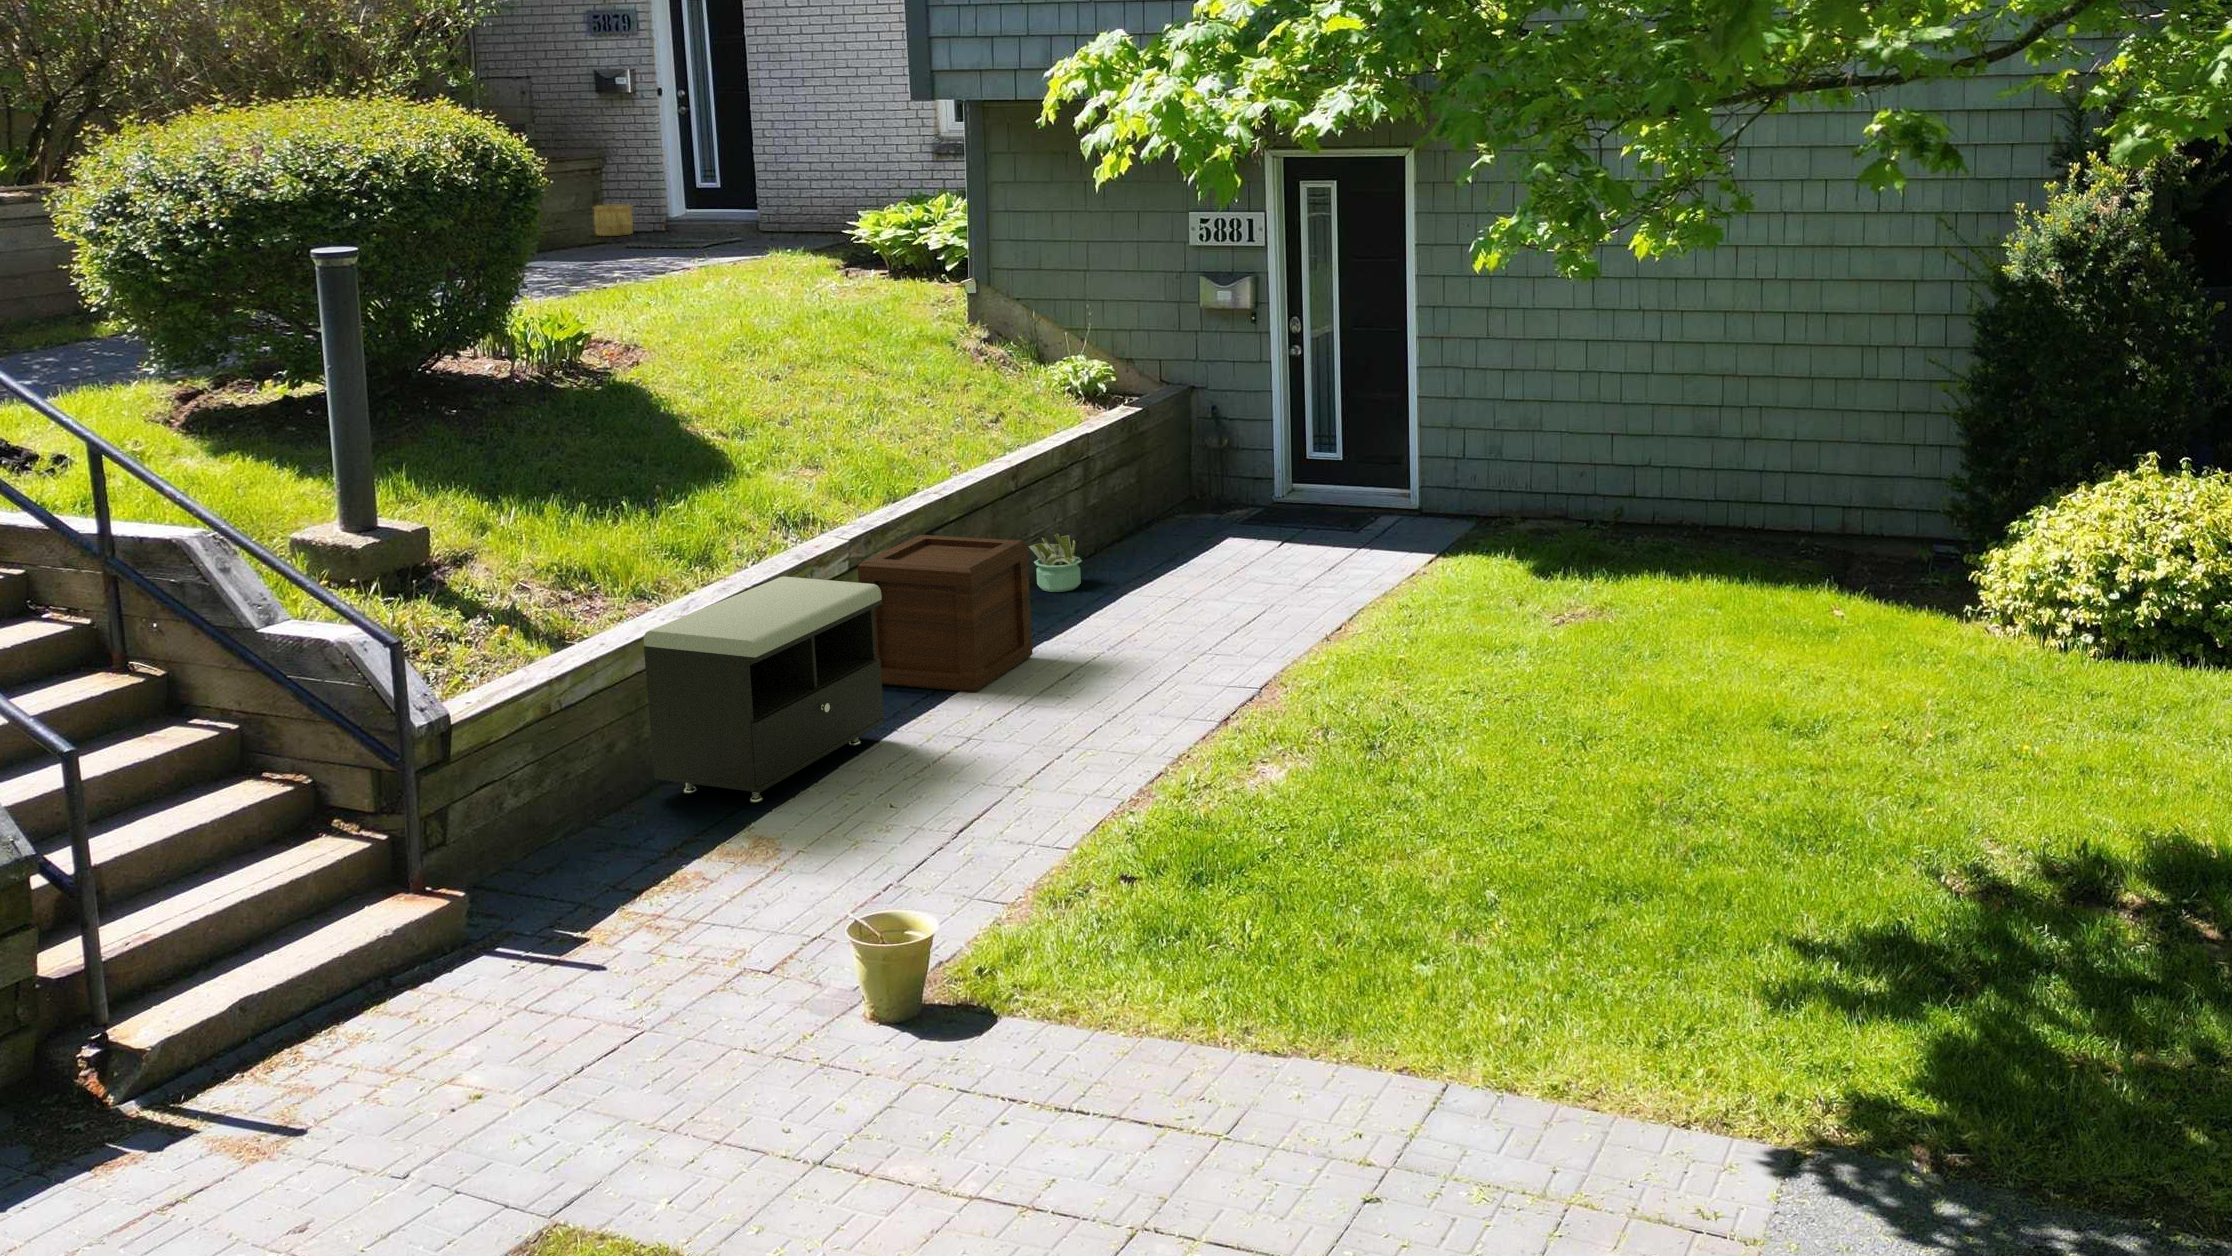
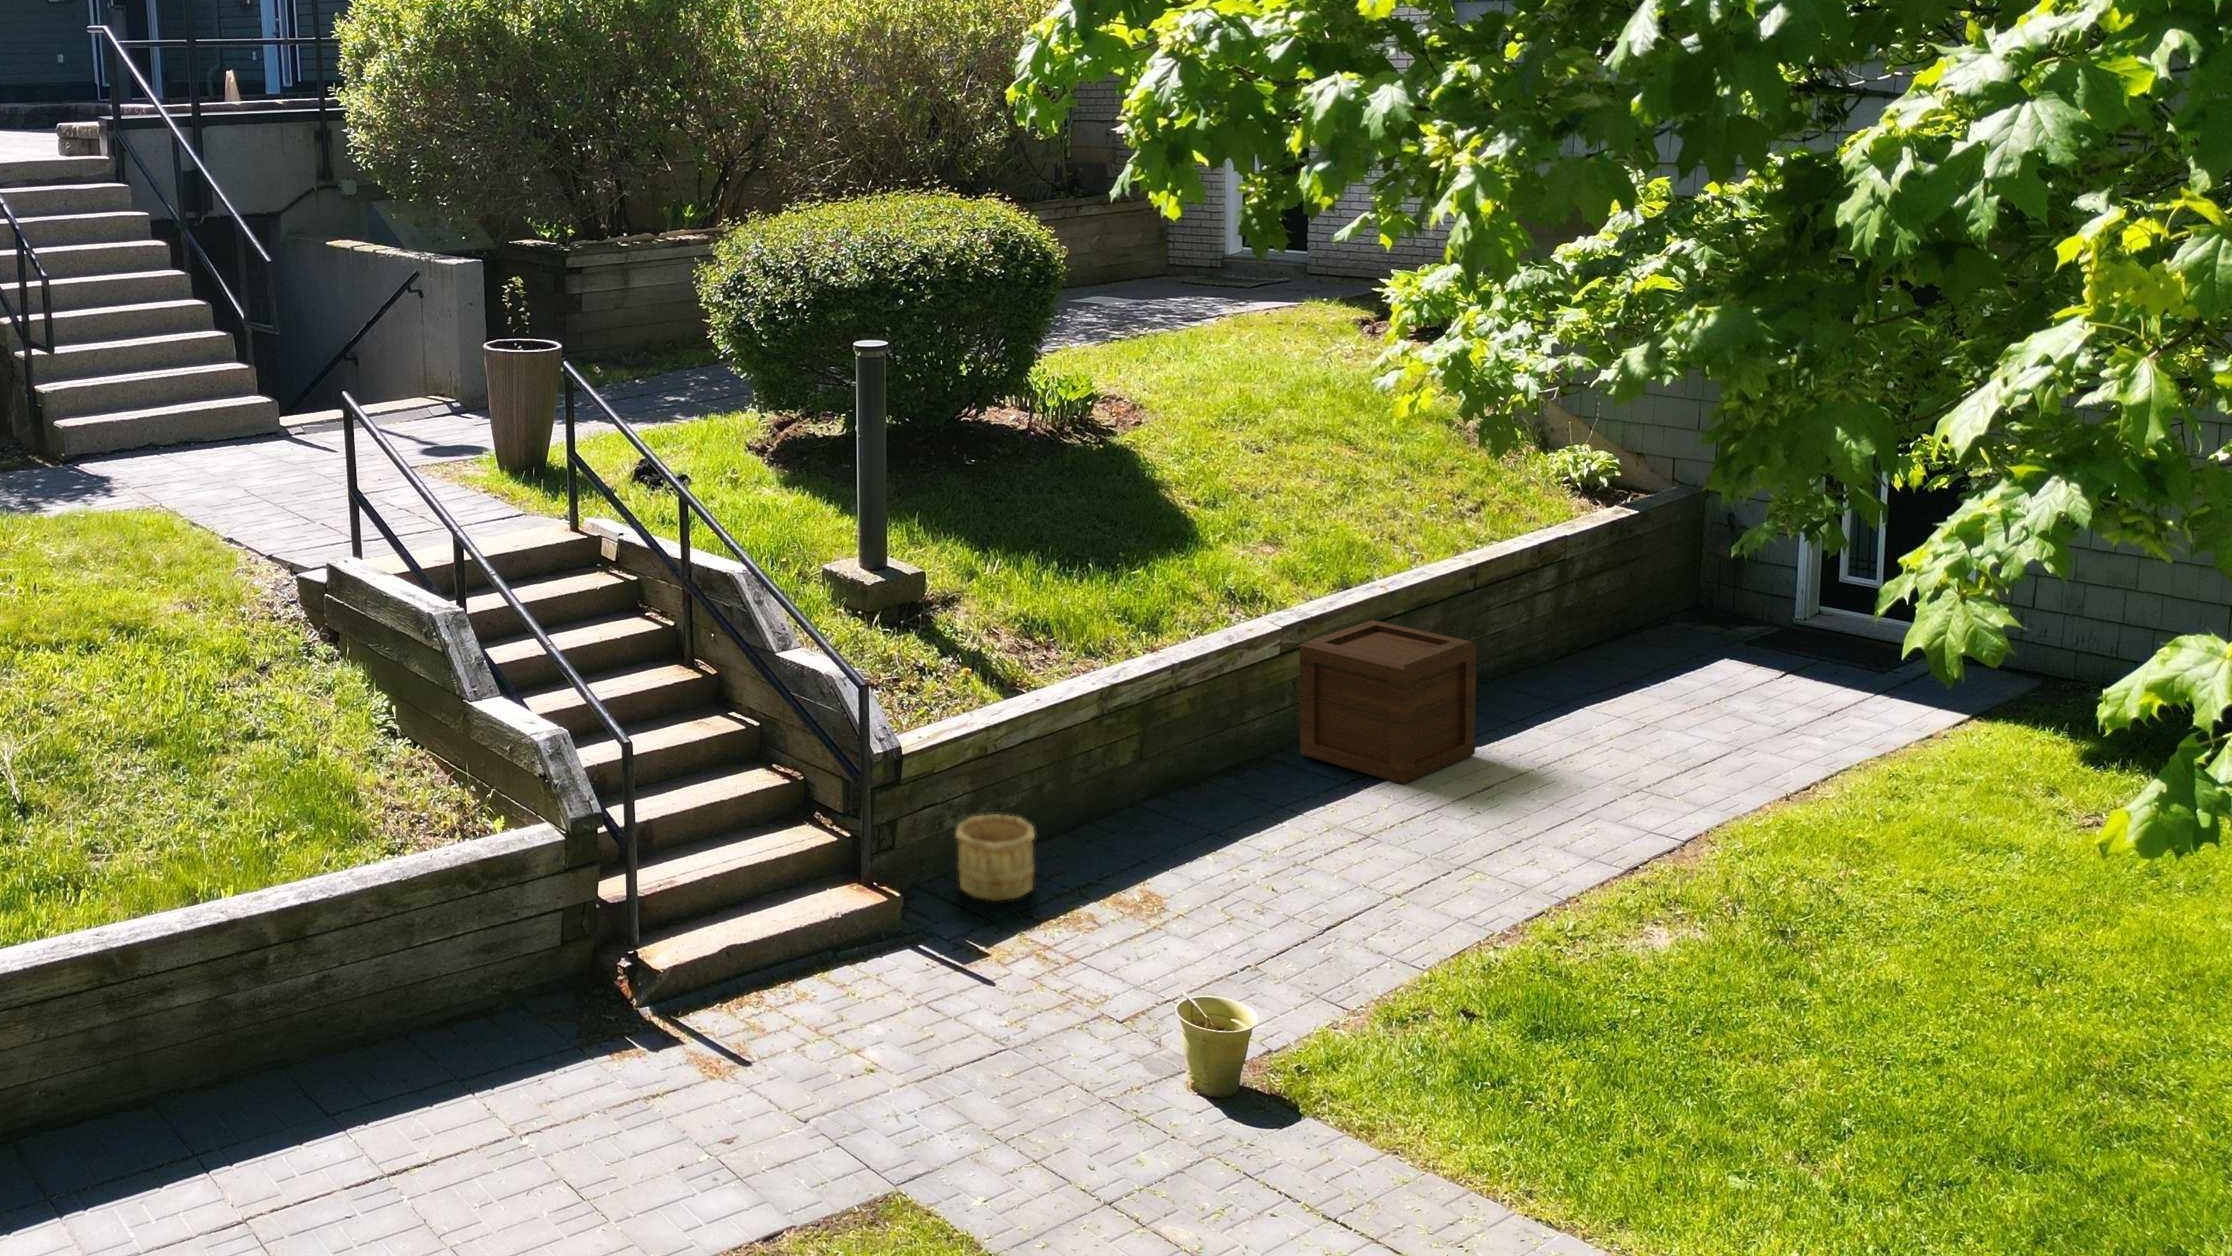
wooden bucket: present [594,204,633,236] -> present [956,814,1035,901]
decorative plant: present [1029,534,1082,592] -> none [1503,627,1561,687]
storage bench: present [644,576,884,802] -> none [1079,652,1303,857]

